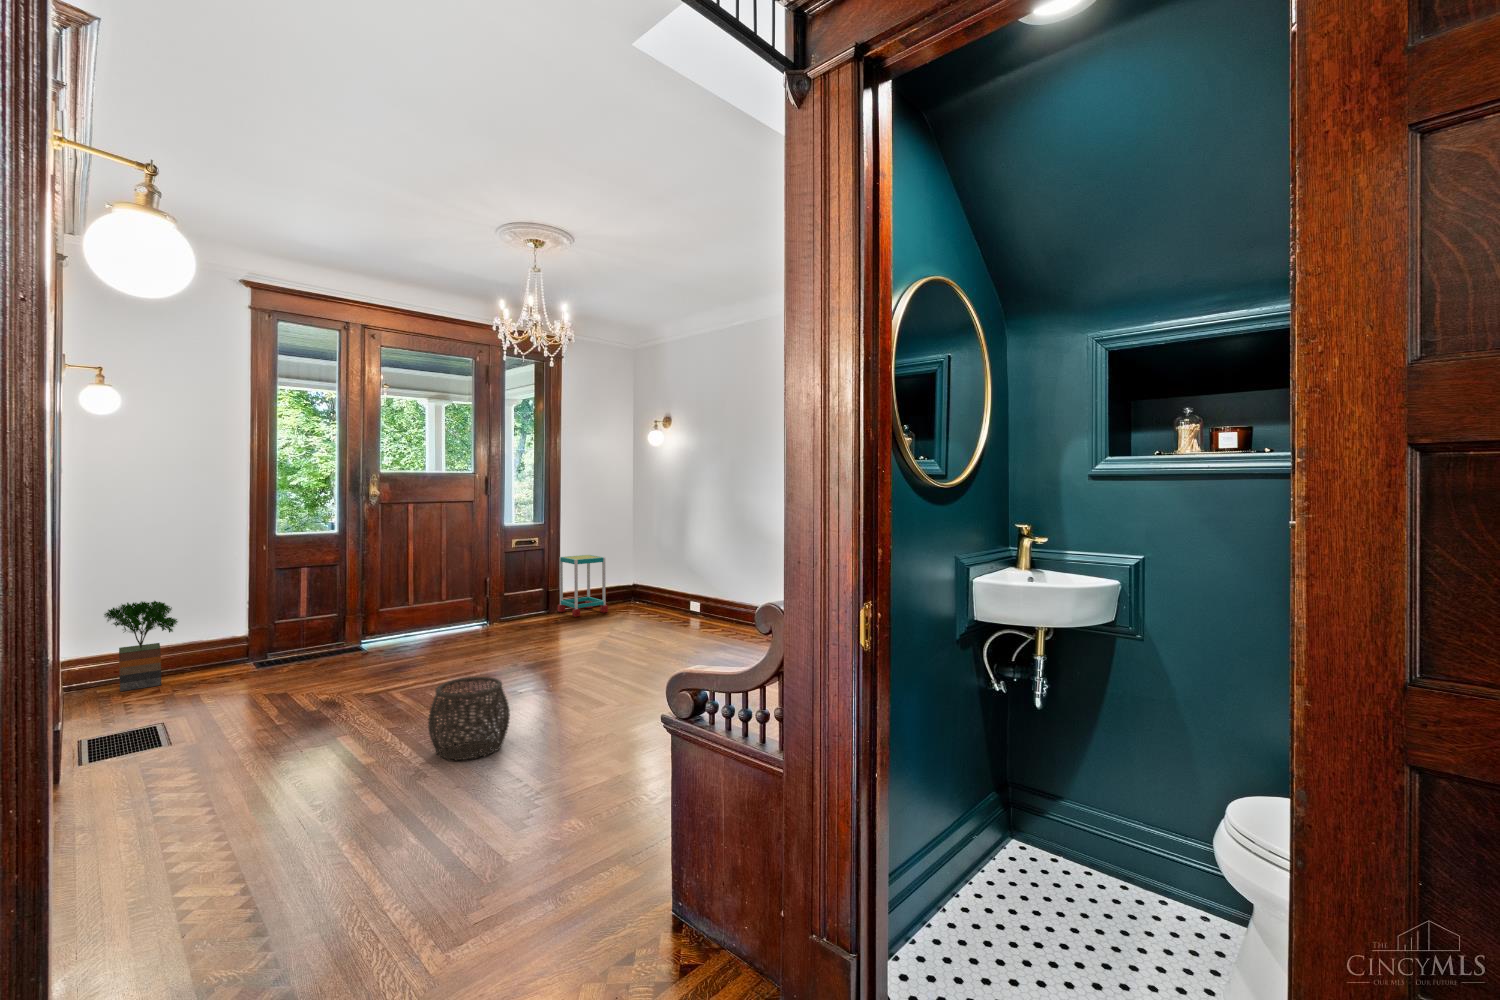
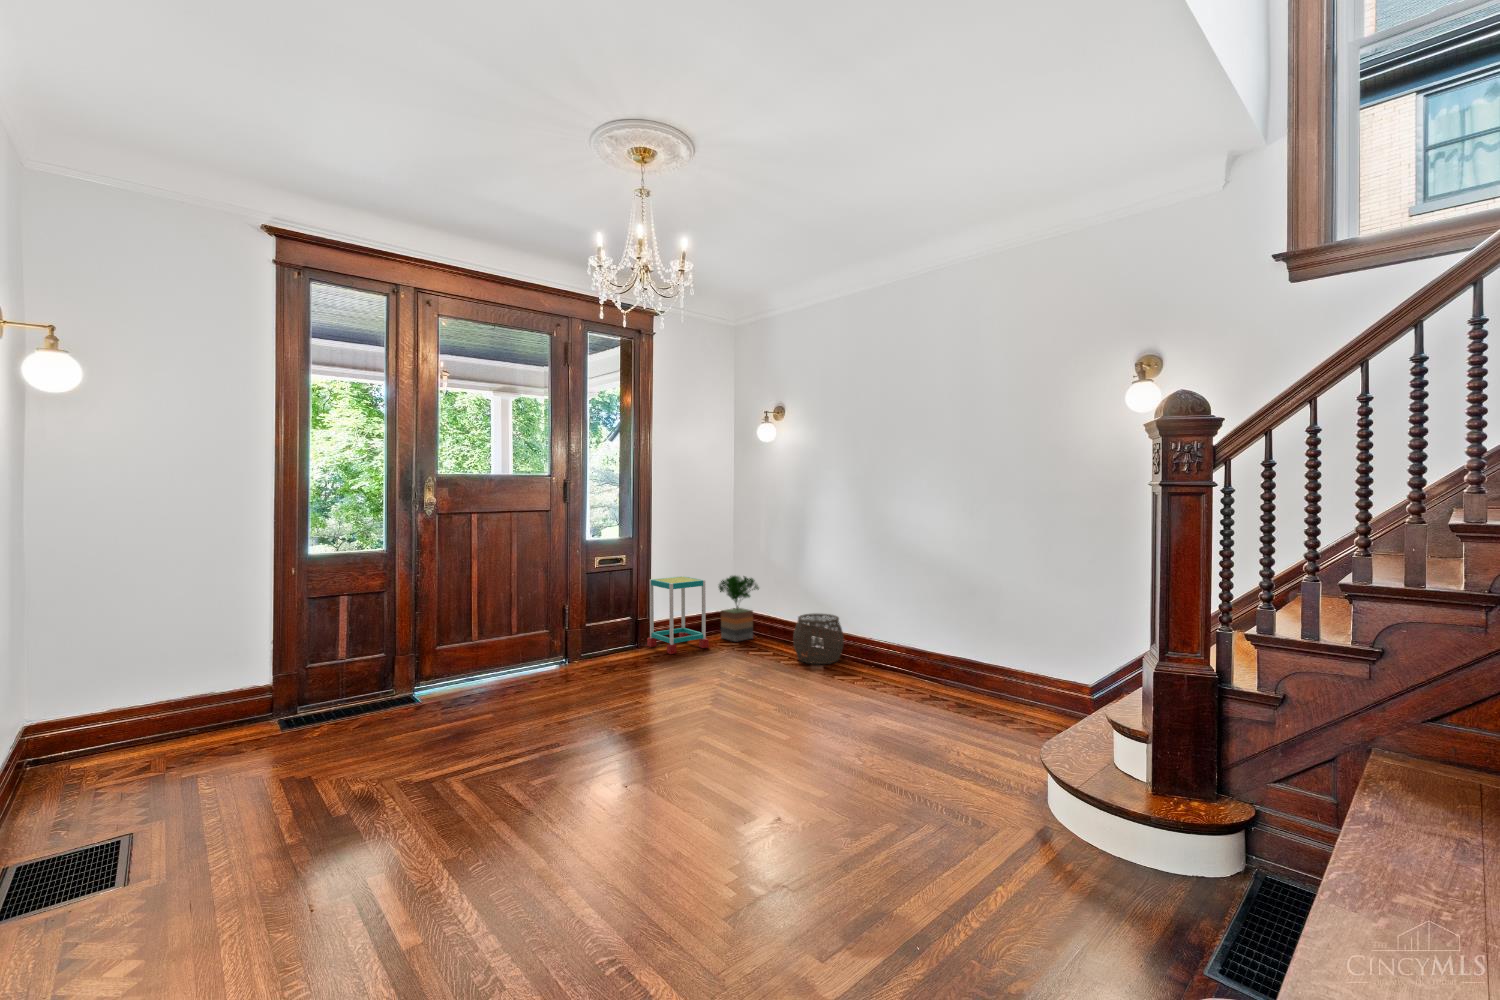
potted tree: present [104,601,178,691] -> present [719,576,759,642]
woven basket: present [428,677,510,760] -> present [793,613,844,664]

